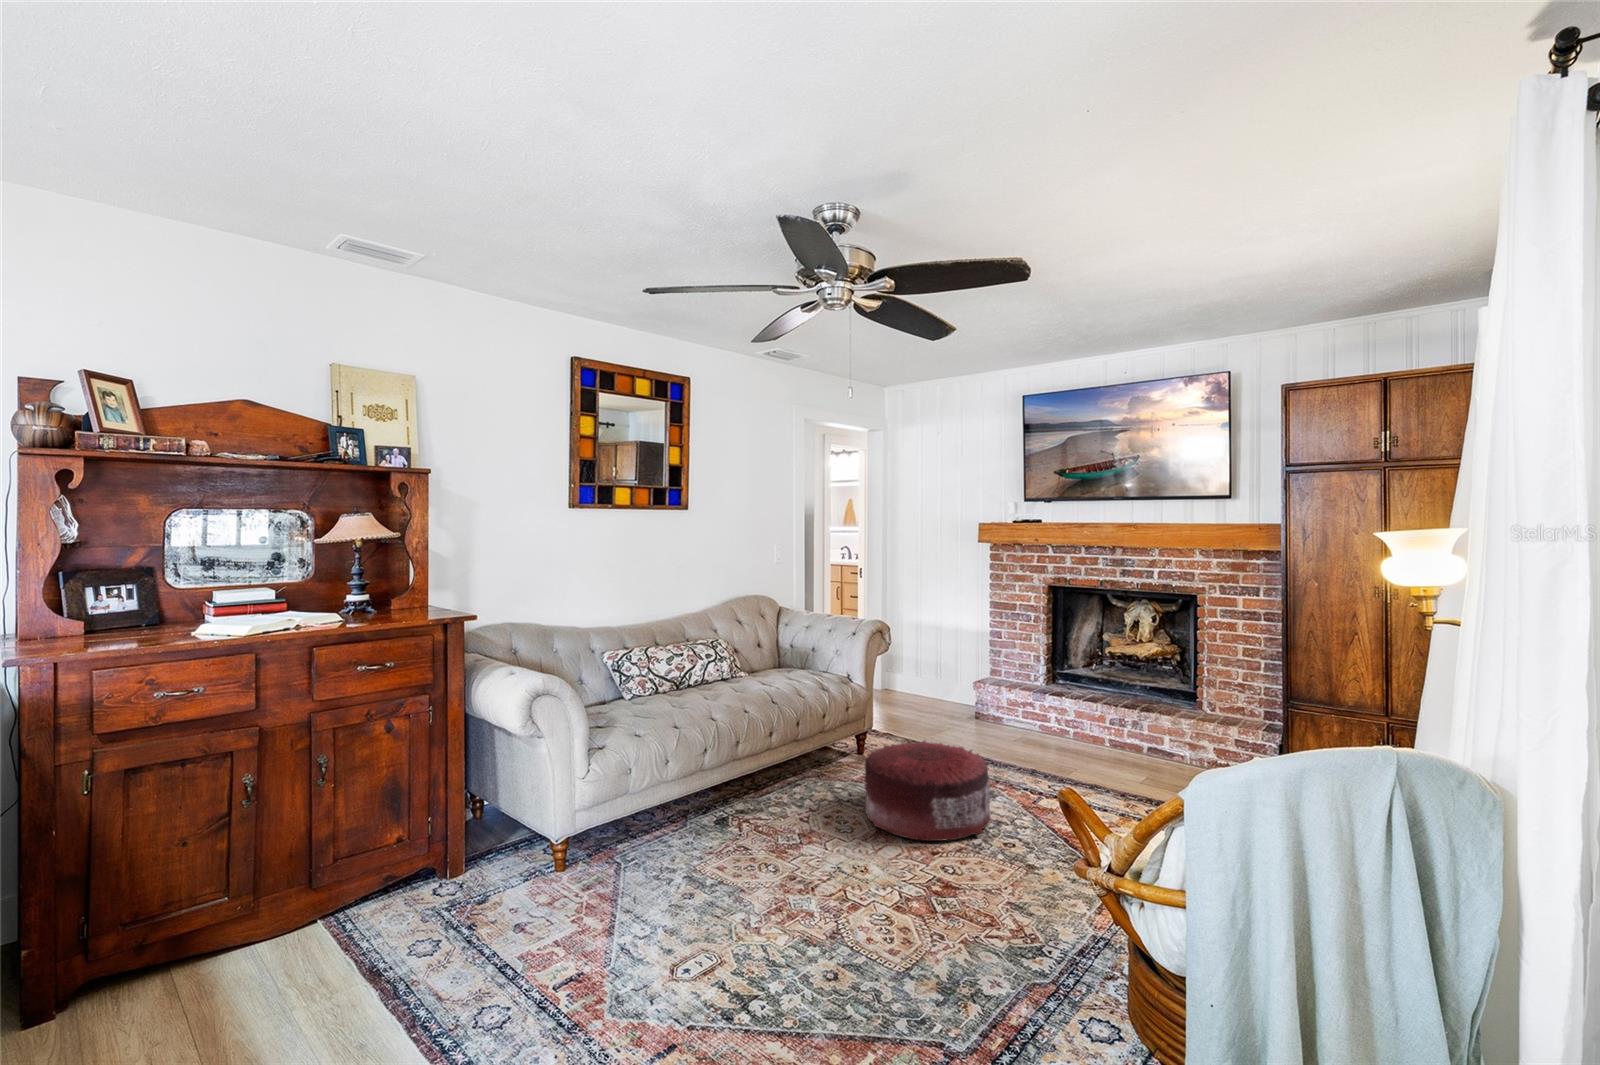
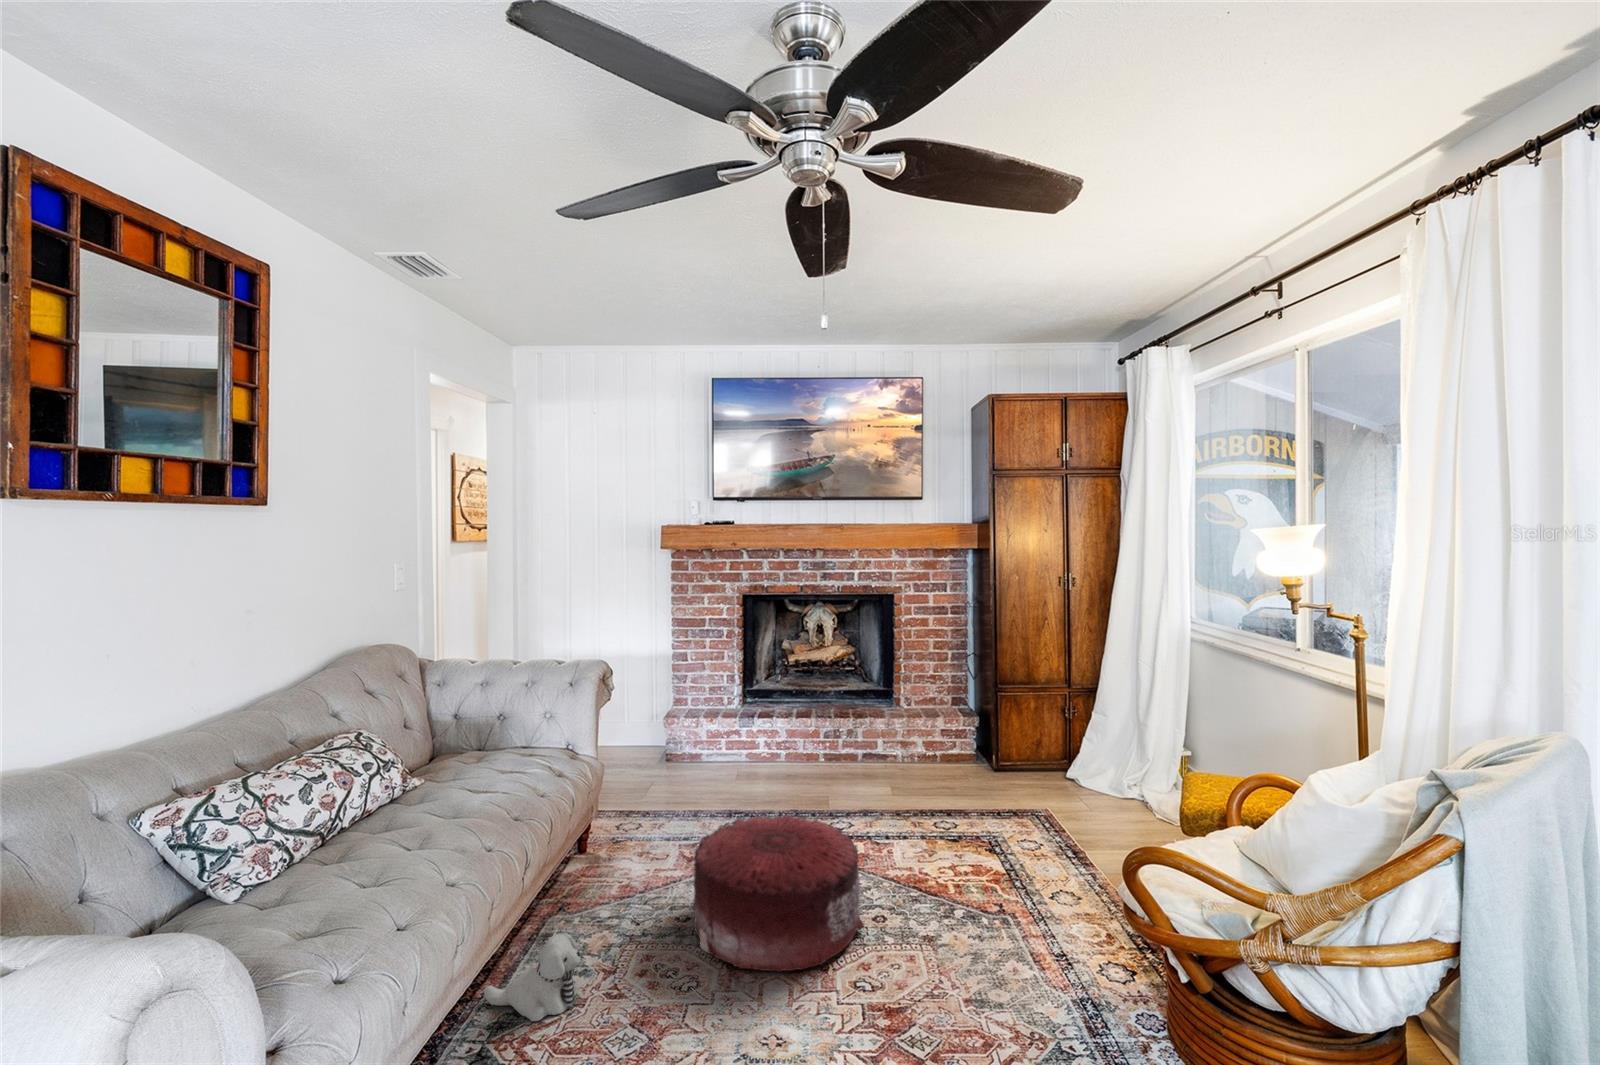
plush toy: none [738,768,785,812] -> present [484,933,581,1021]

